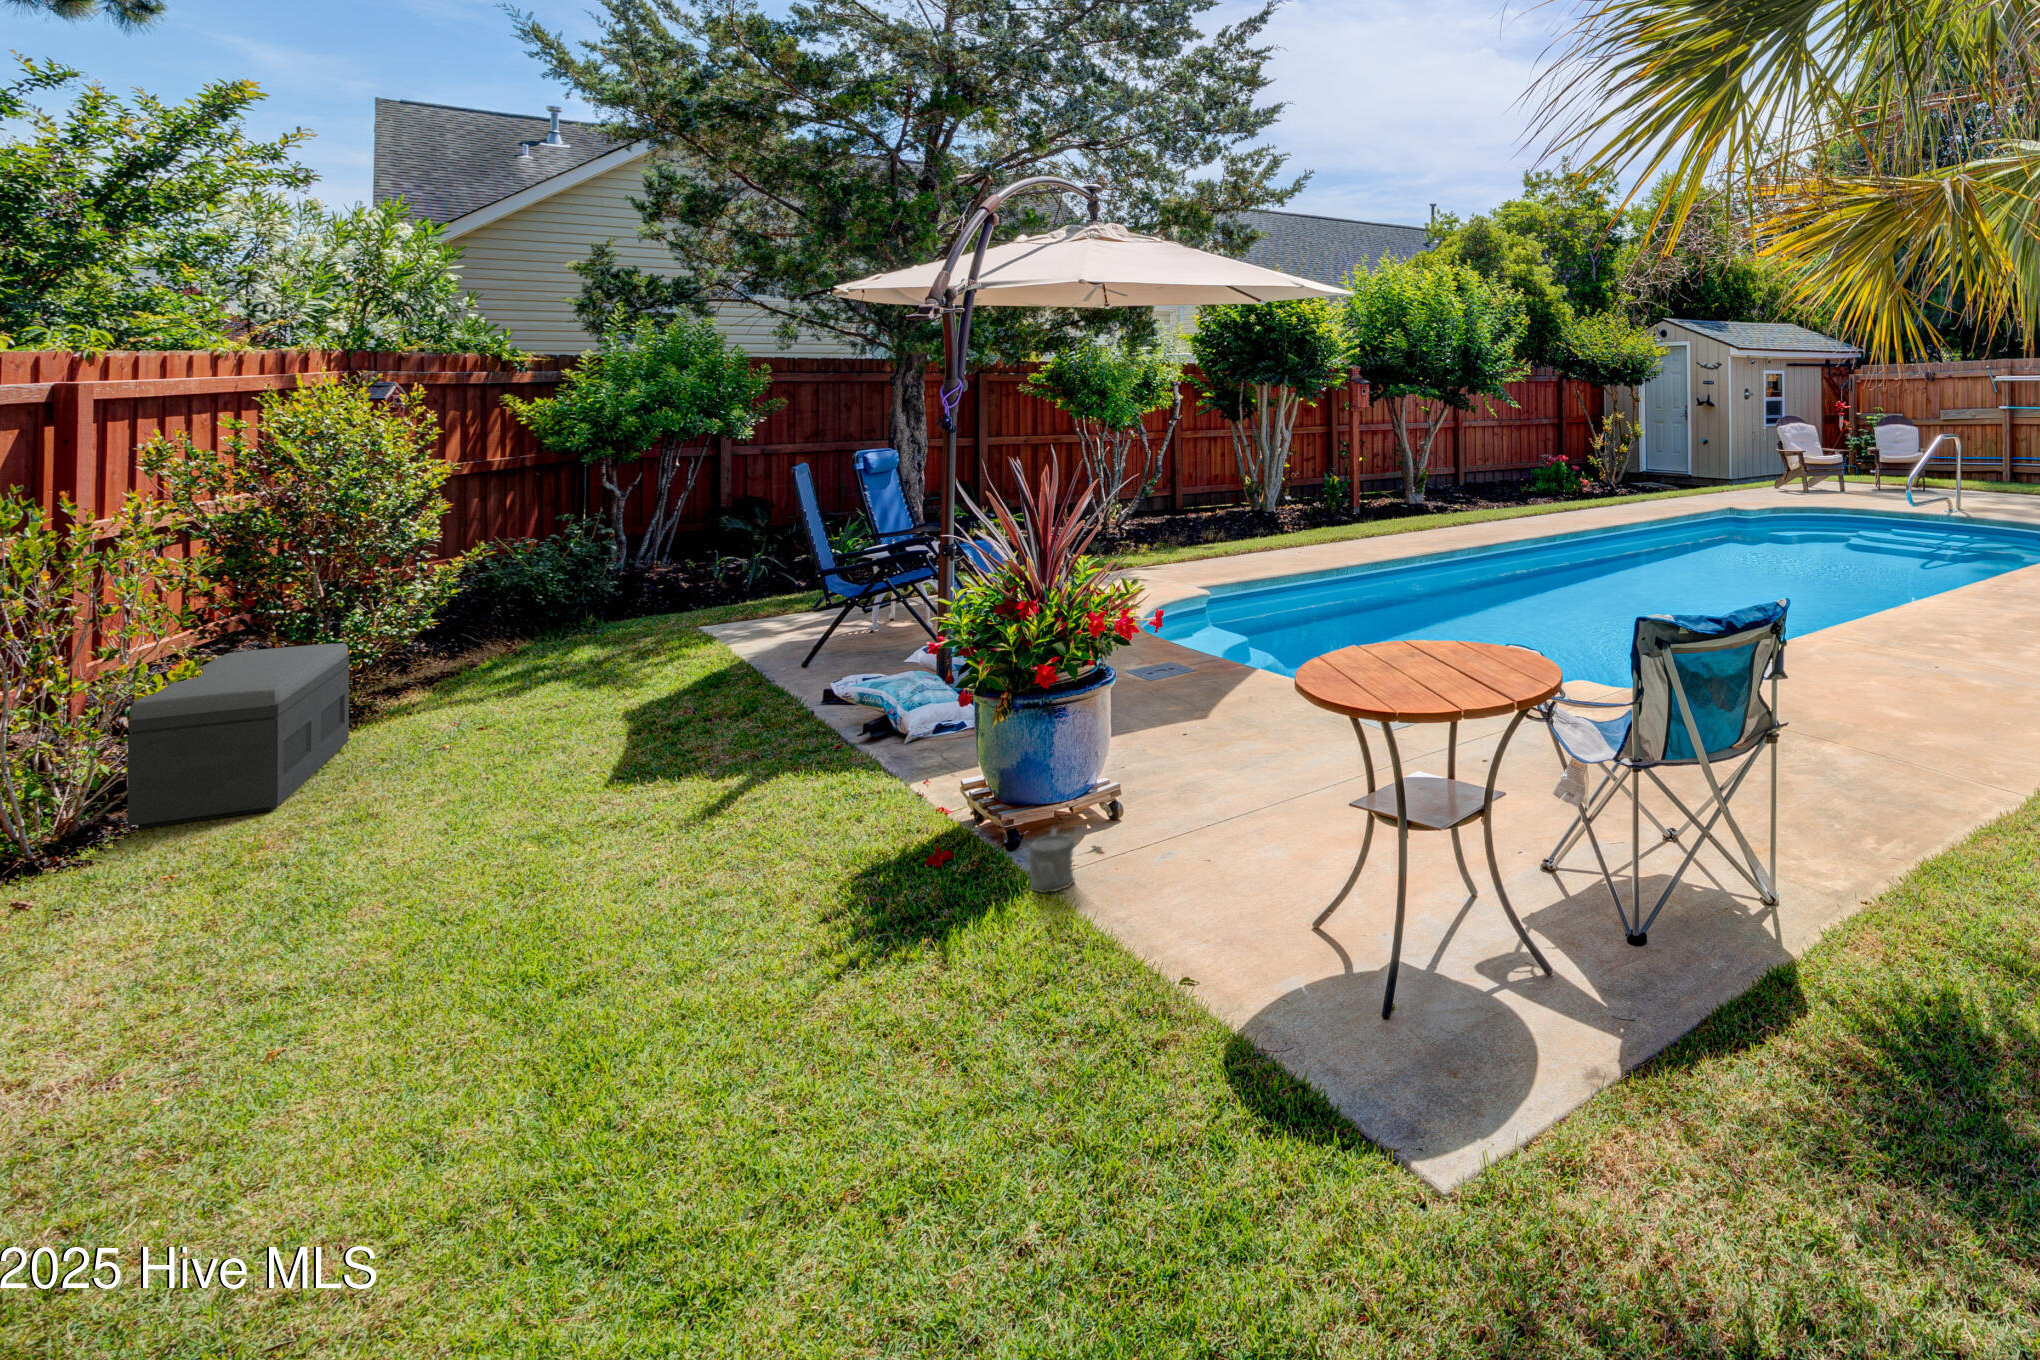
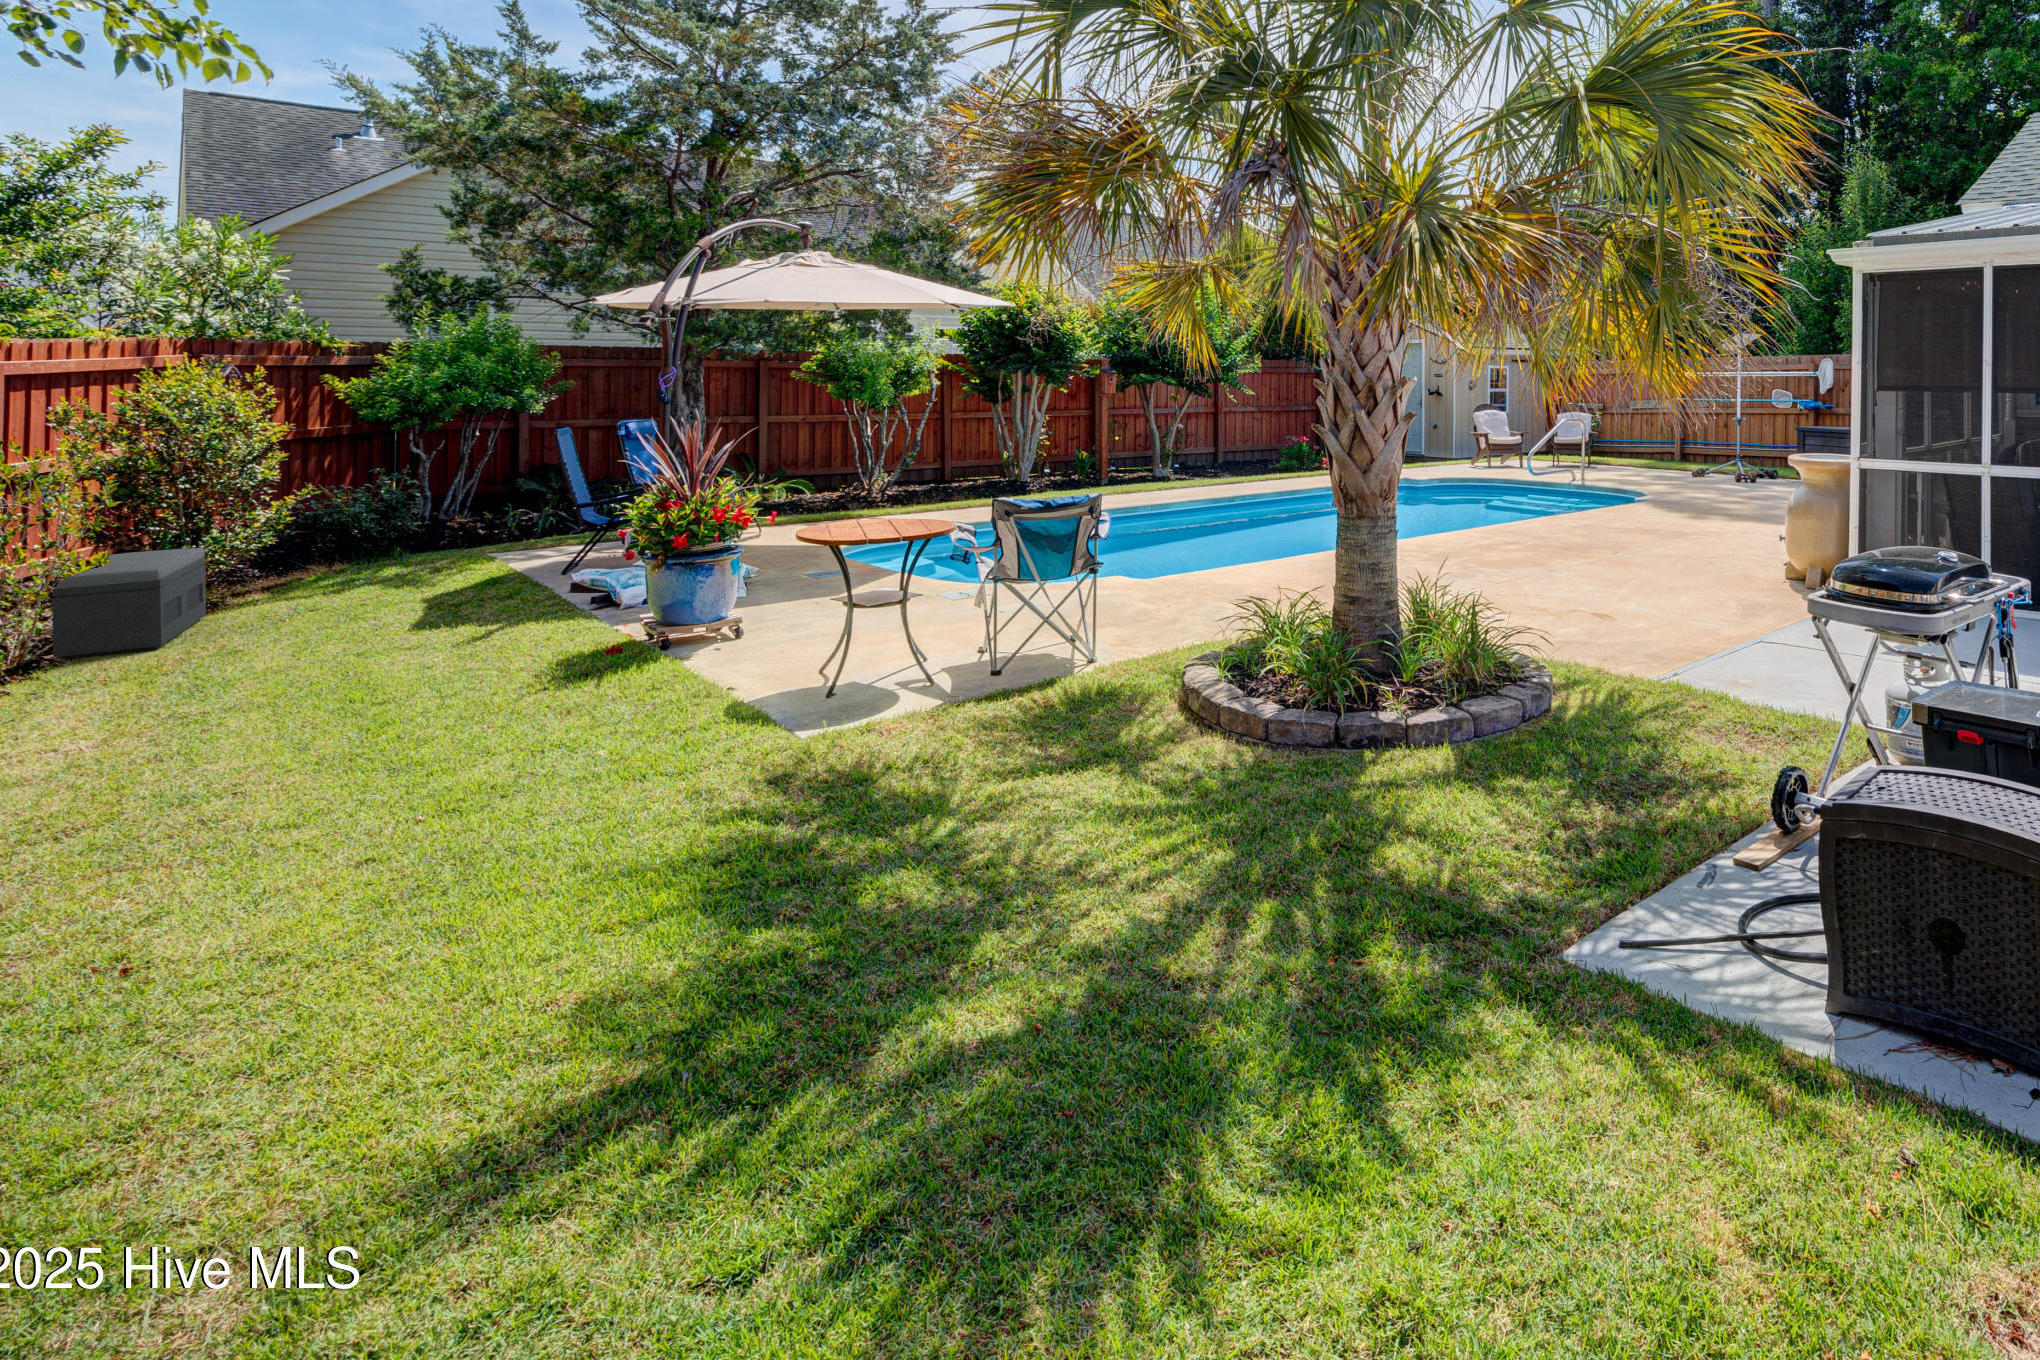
watering can: present [1029,828,1074,893] -> none [669,633,700,666]

